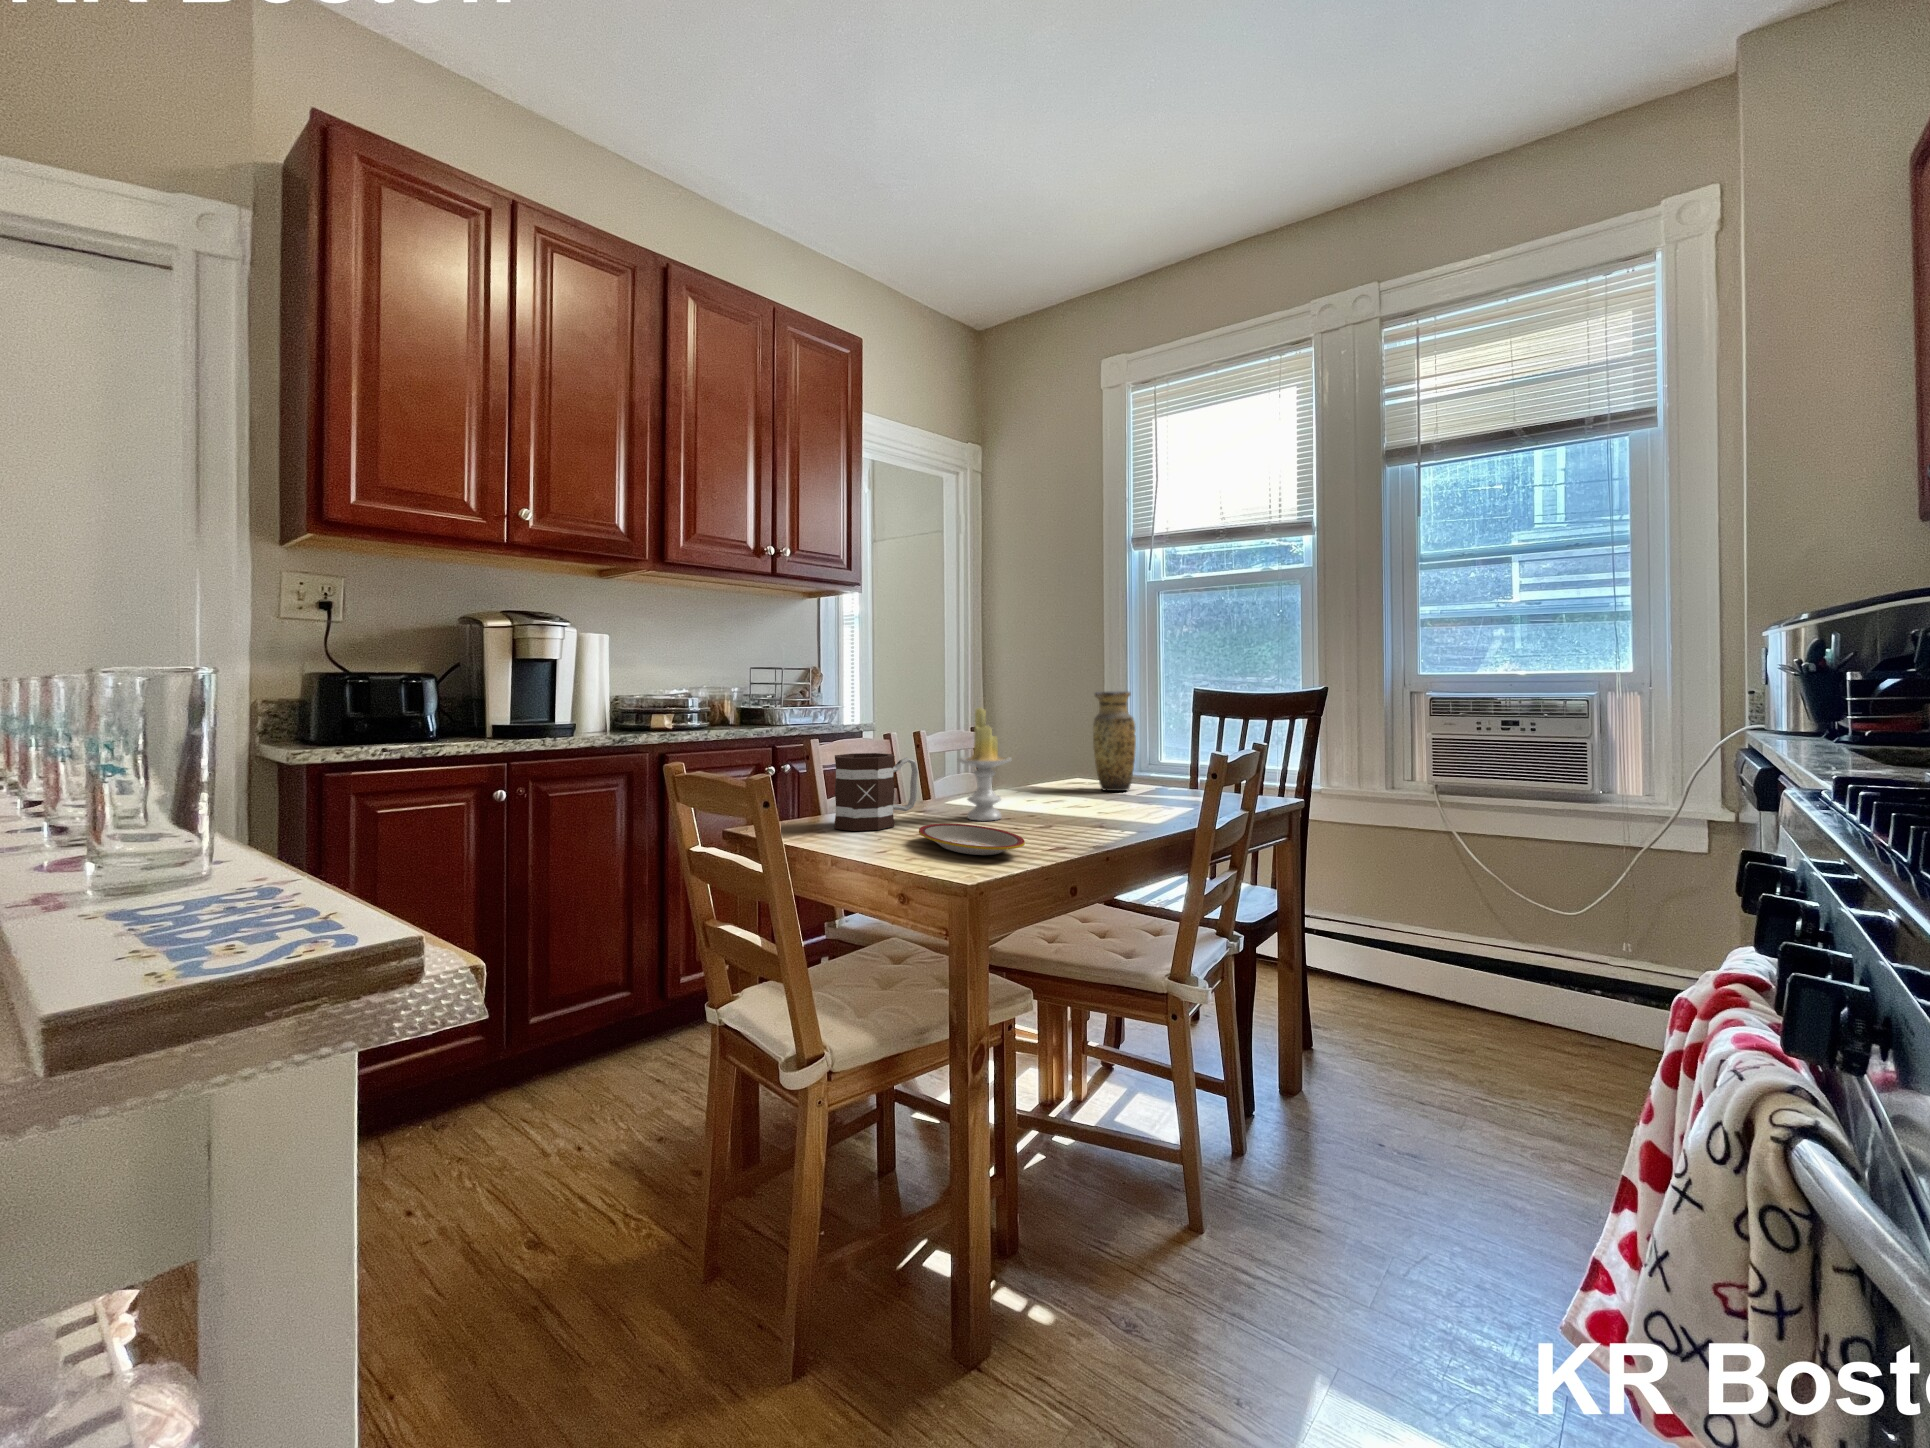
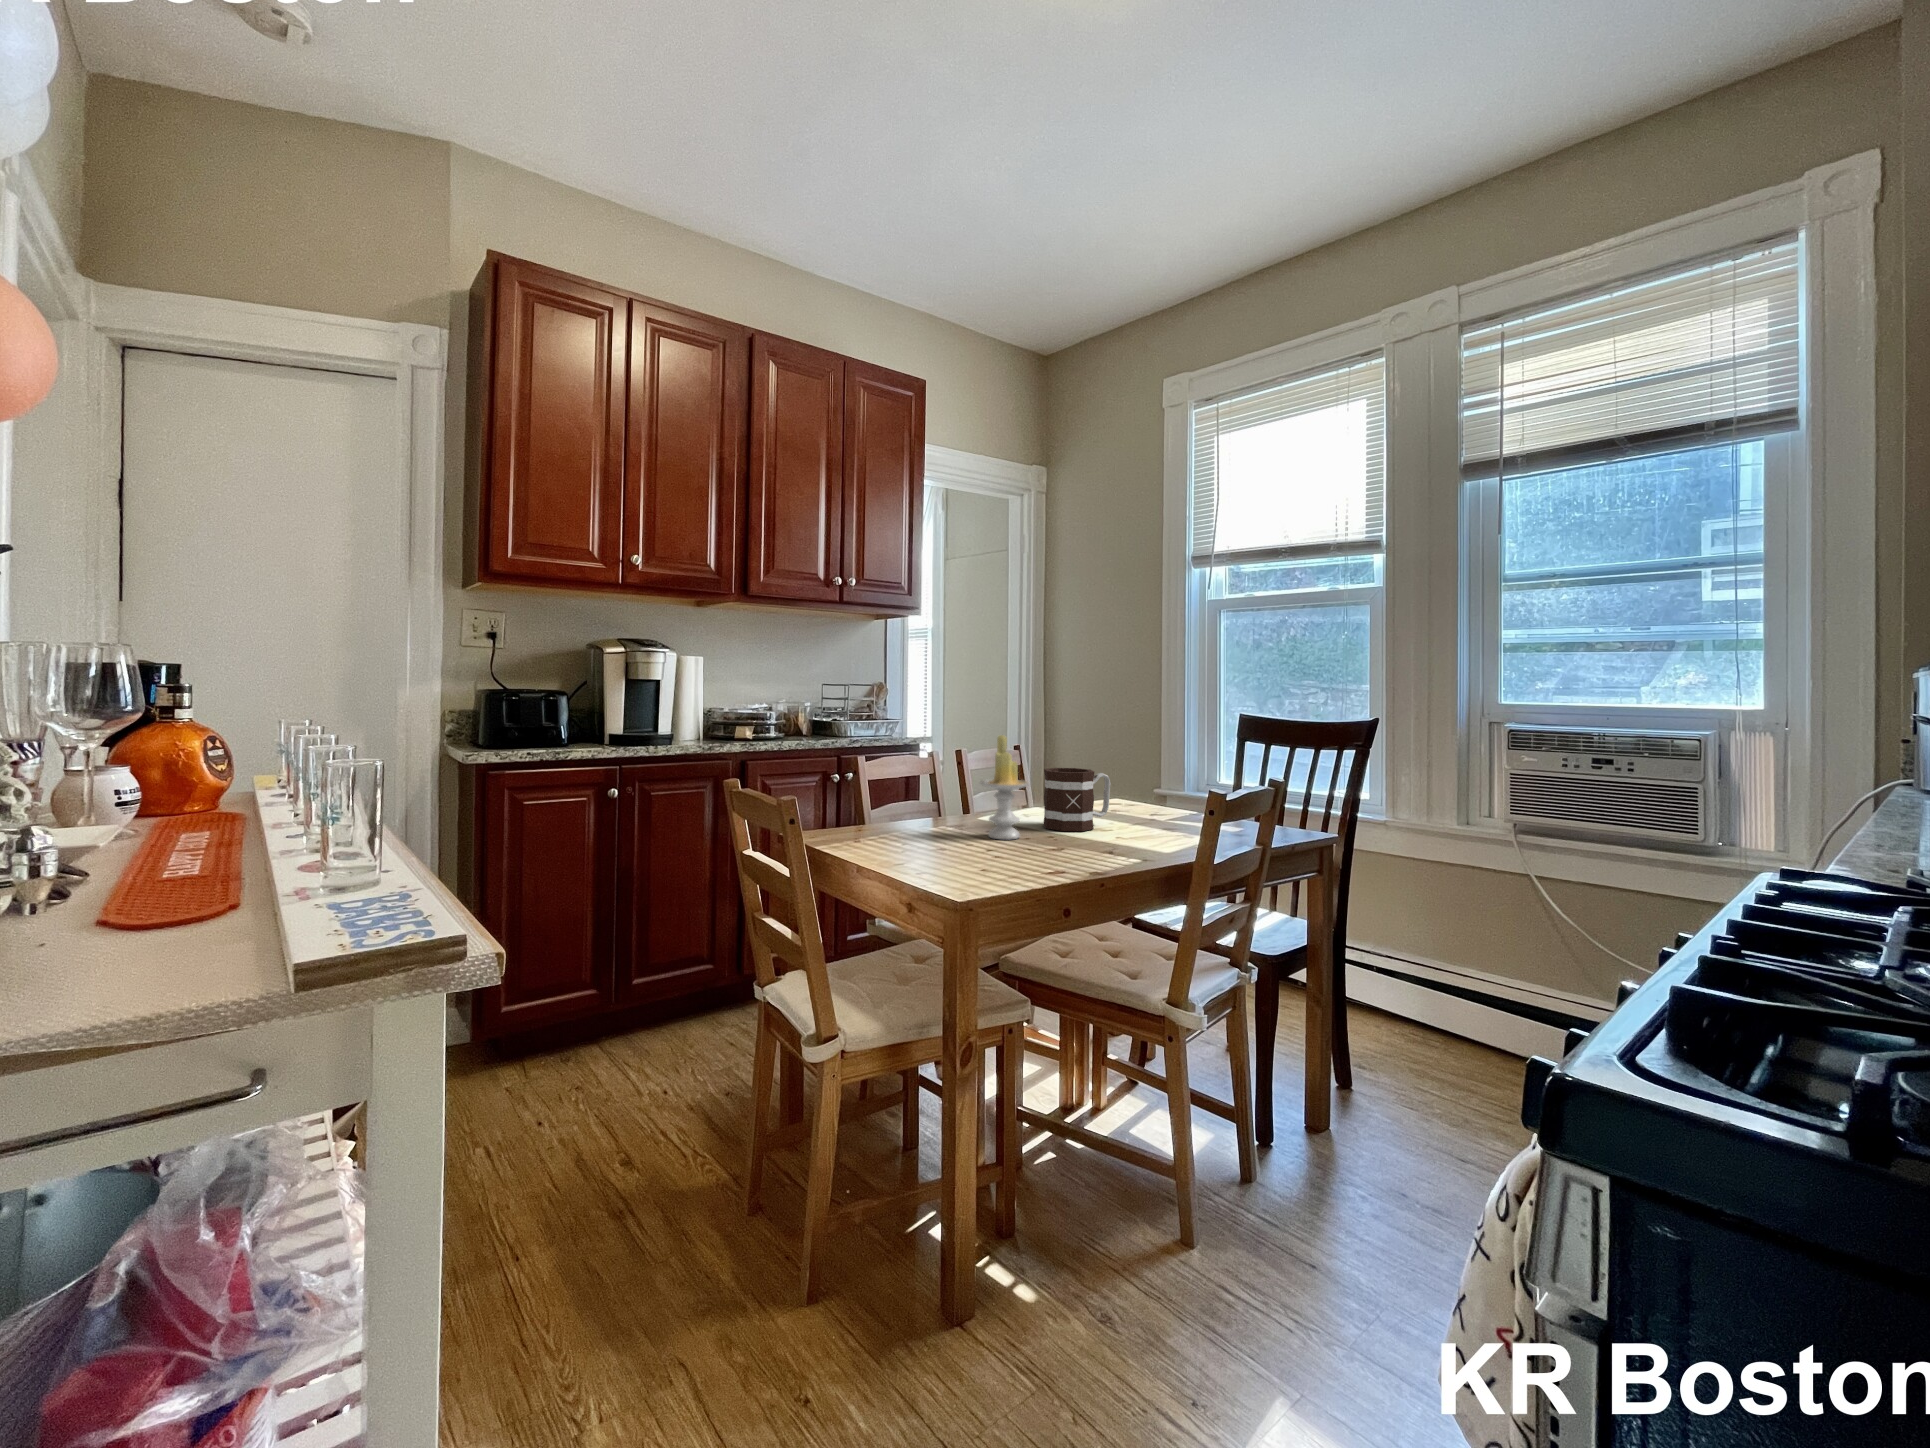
vase: present [1093,691,1136,791] -> none [1123,719,1166,816]
mug: present [834,753,918,831] -> present [1043,768,1110,831]
plate: present [919,824,1025,855] -> none [934,841,1022,873]

